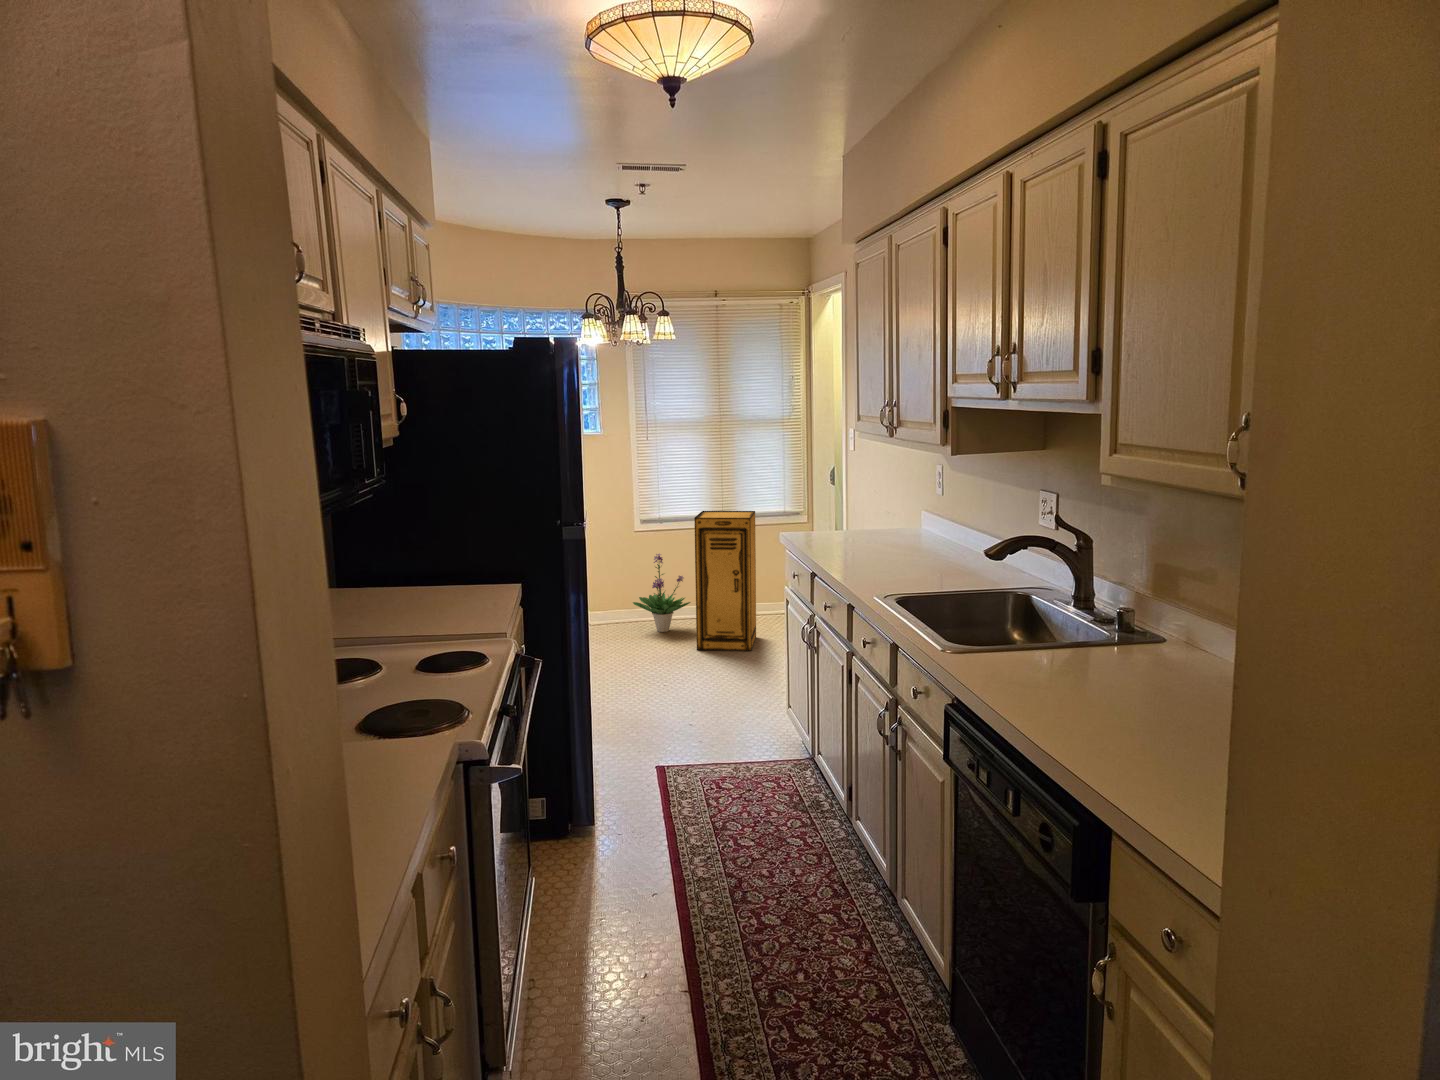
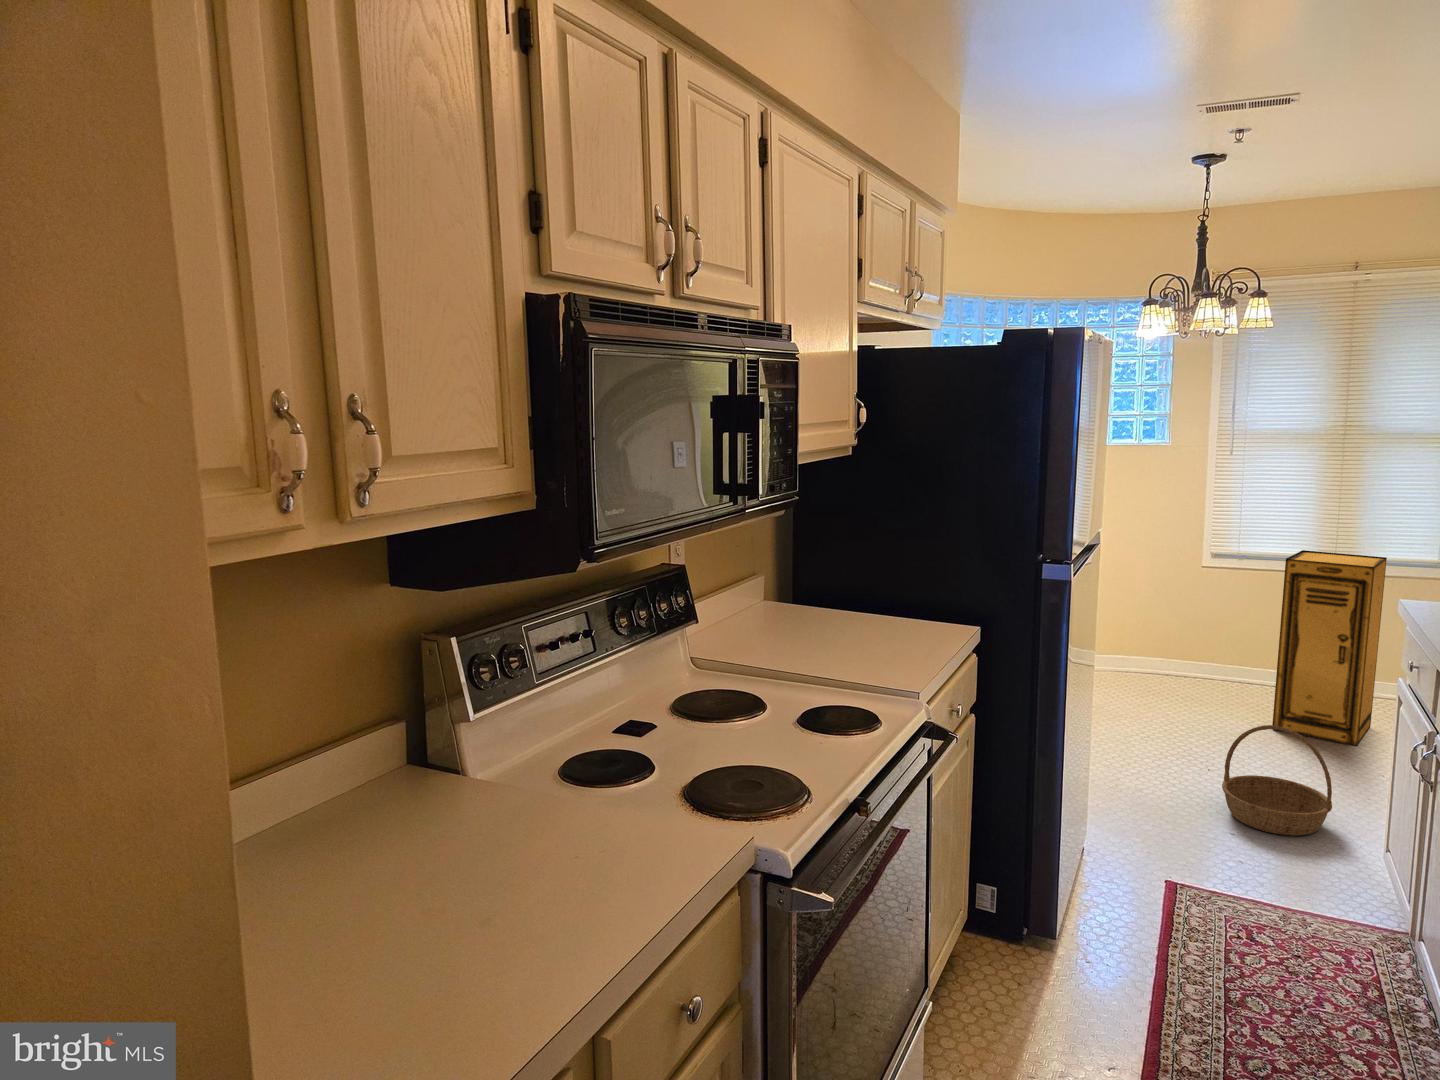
potted plant: present [633,553,690,632] -> none [1191,597,1275,696]
basket: none [678,639,749,719] -> present [1222,725,1332,836]

